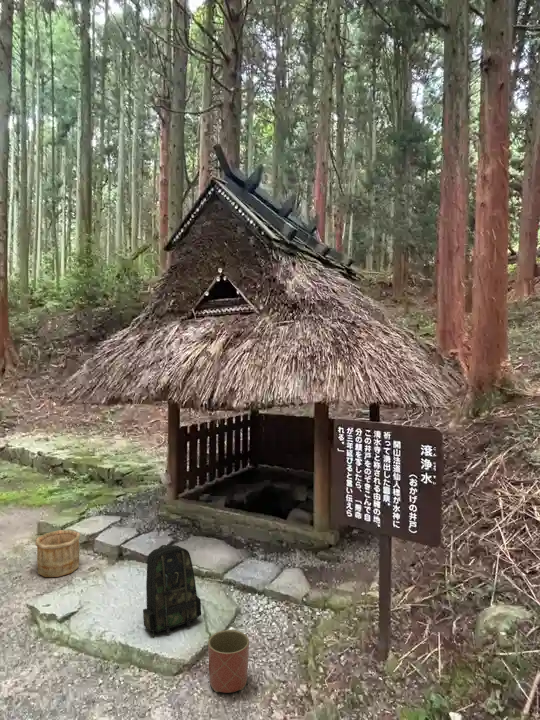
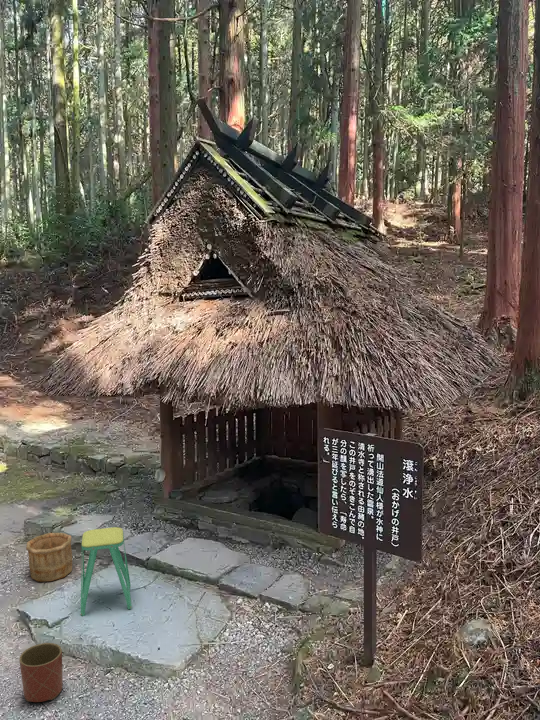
stool: none [88,522,139,609] -> present [80,527,132,616]
backpack: present [143,545,201,638] -> none [134,553,194,645]
planter: present [208,630,249,693] -> present [19,643,63,702]

